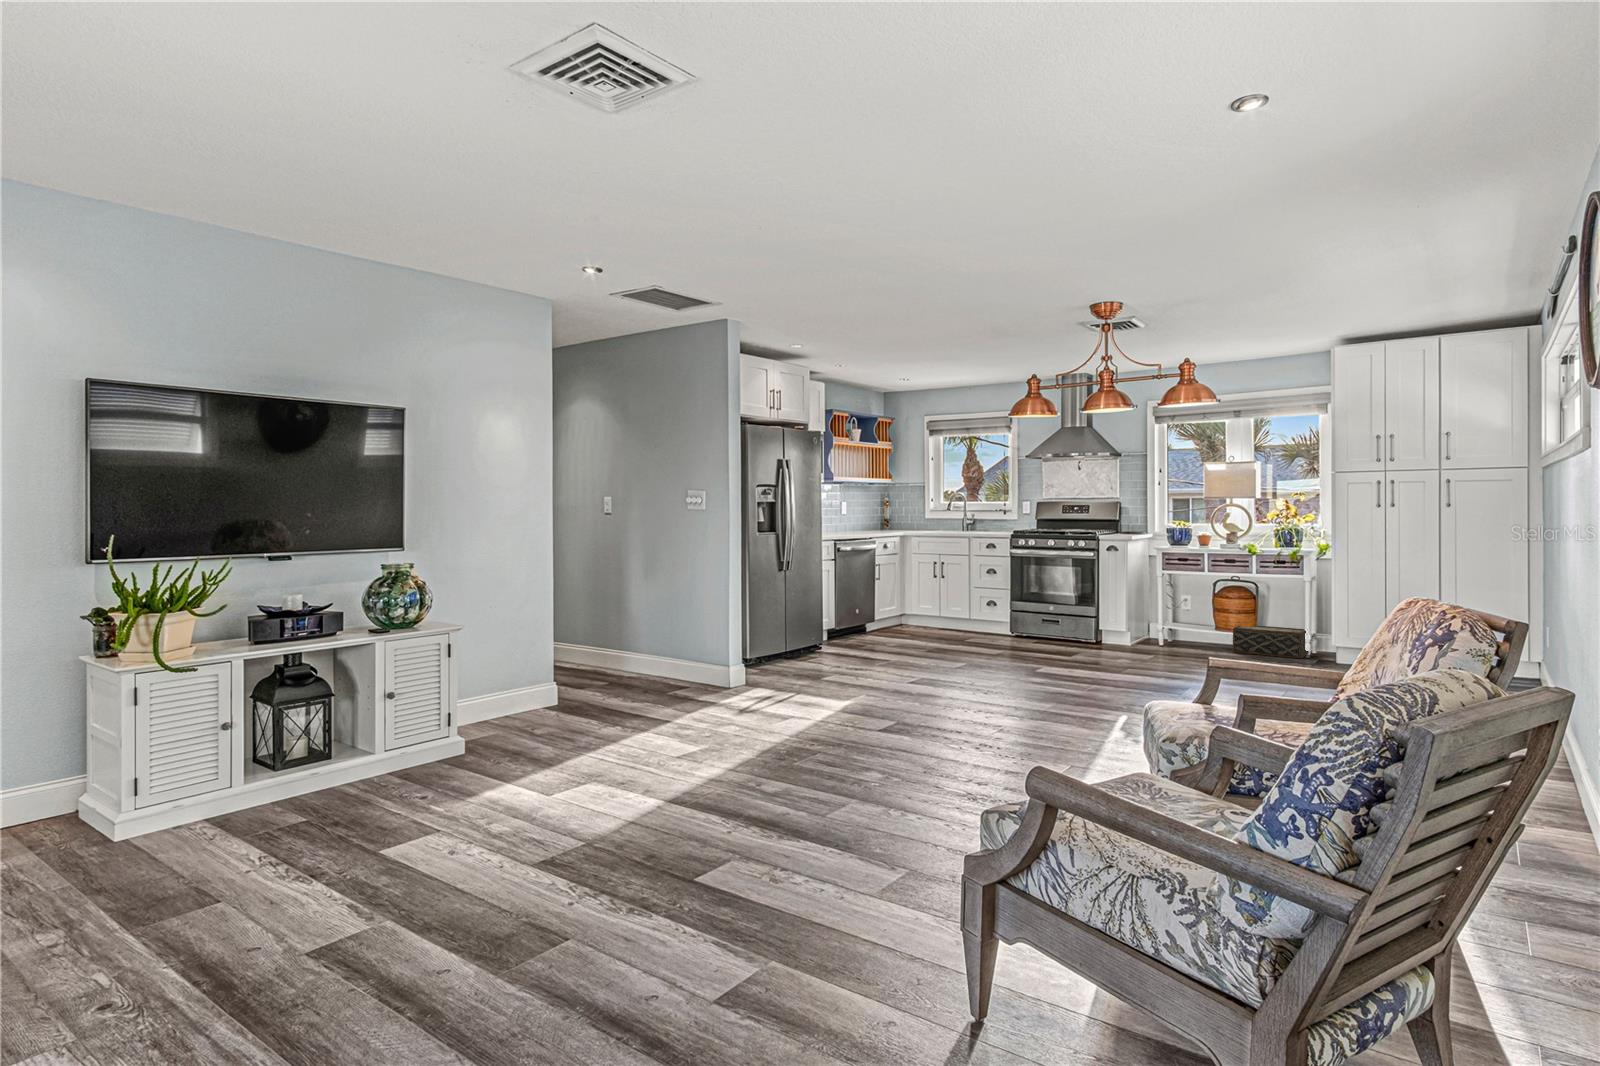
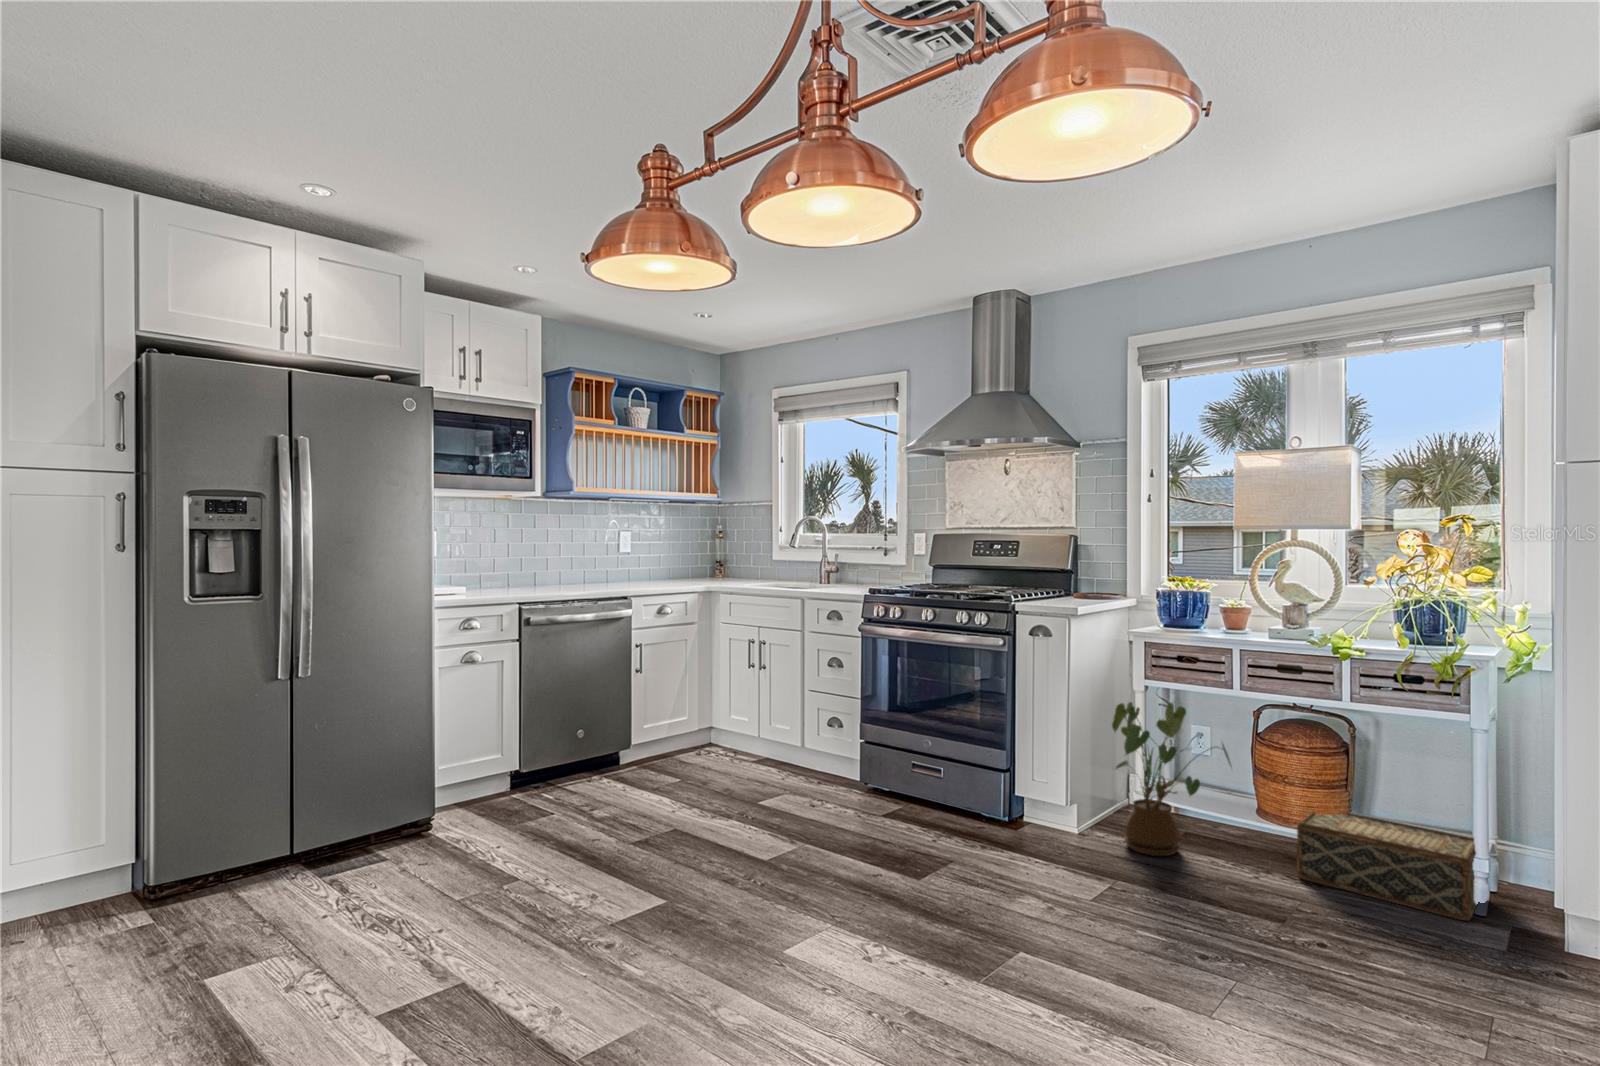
house plant: none [1146,581,1205,649] -> present [1112,702,1231,856]

